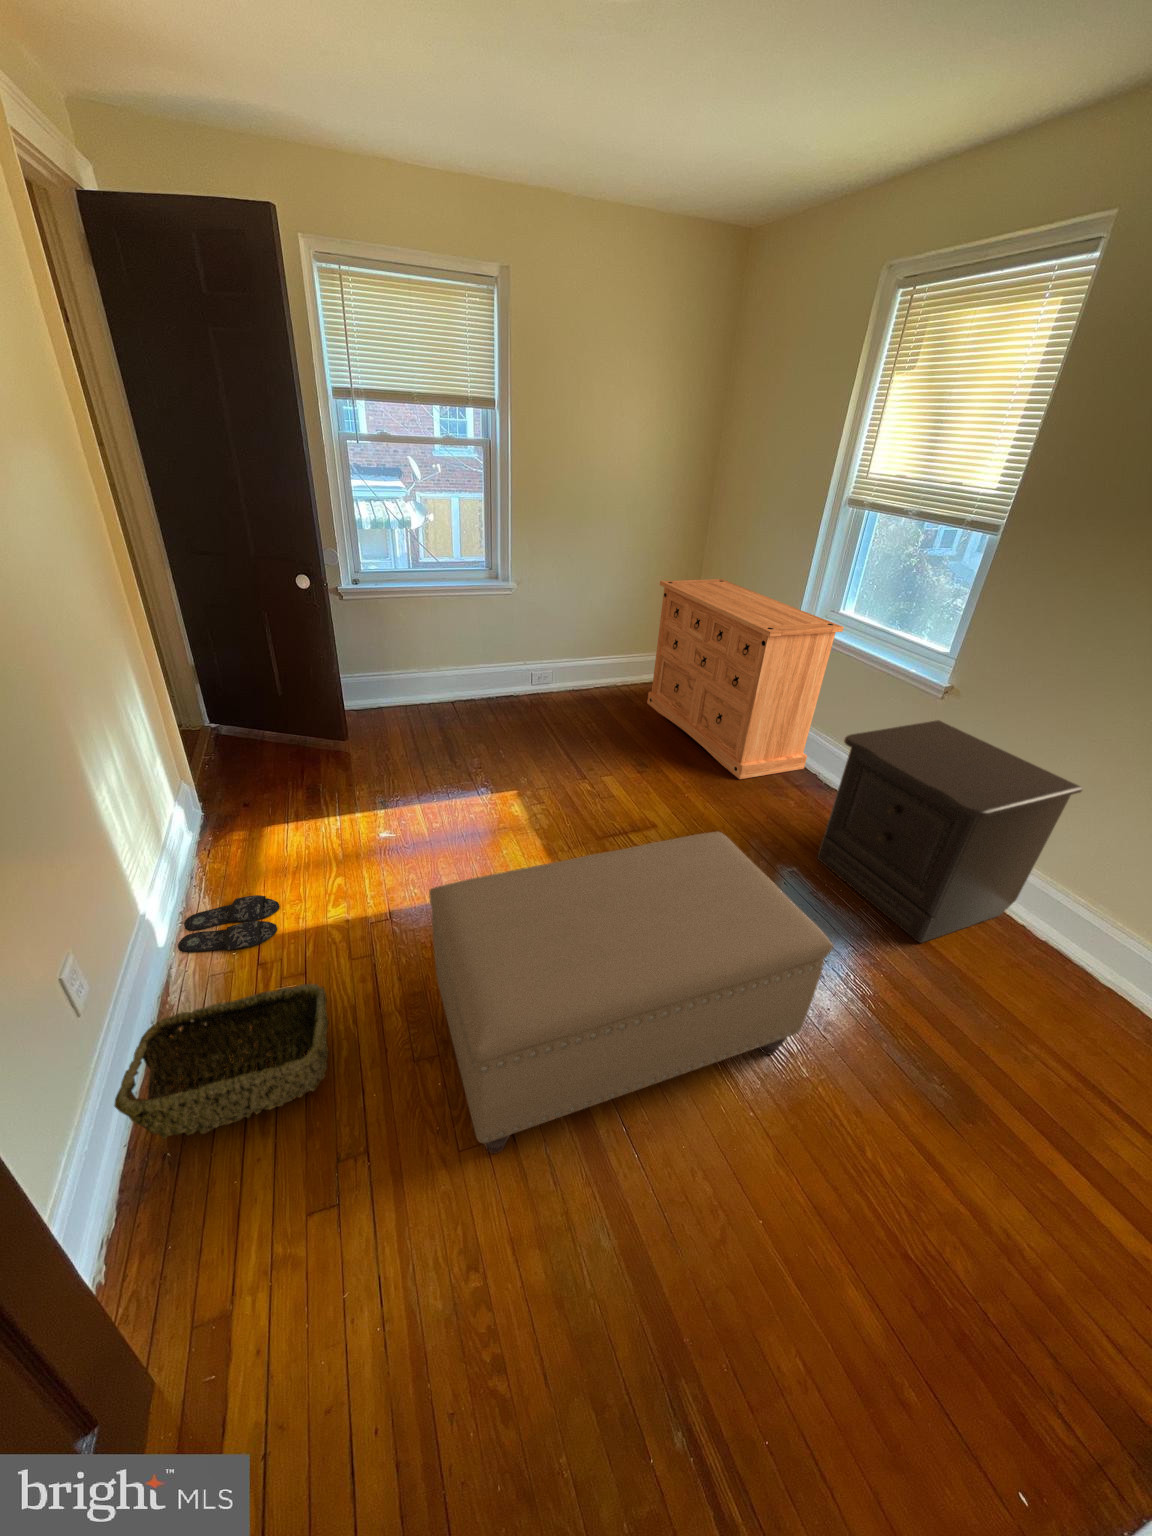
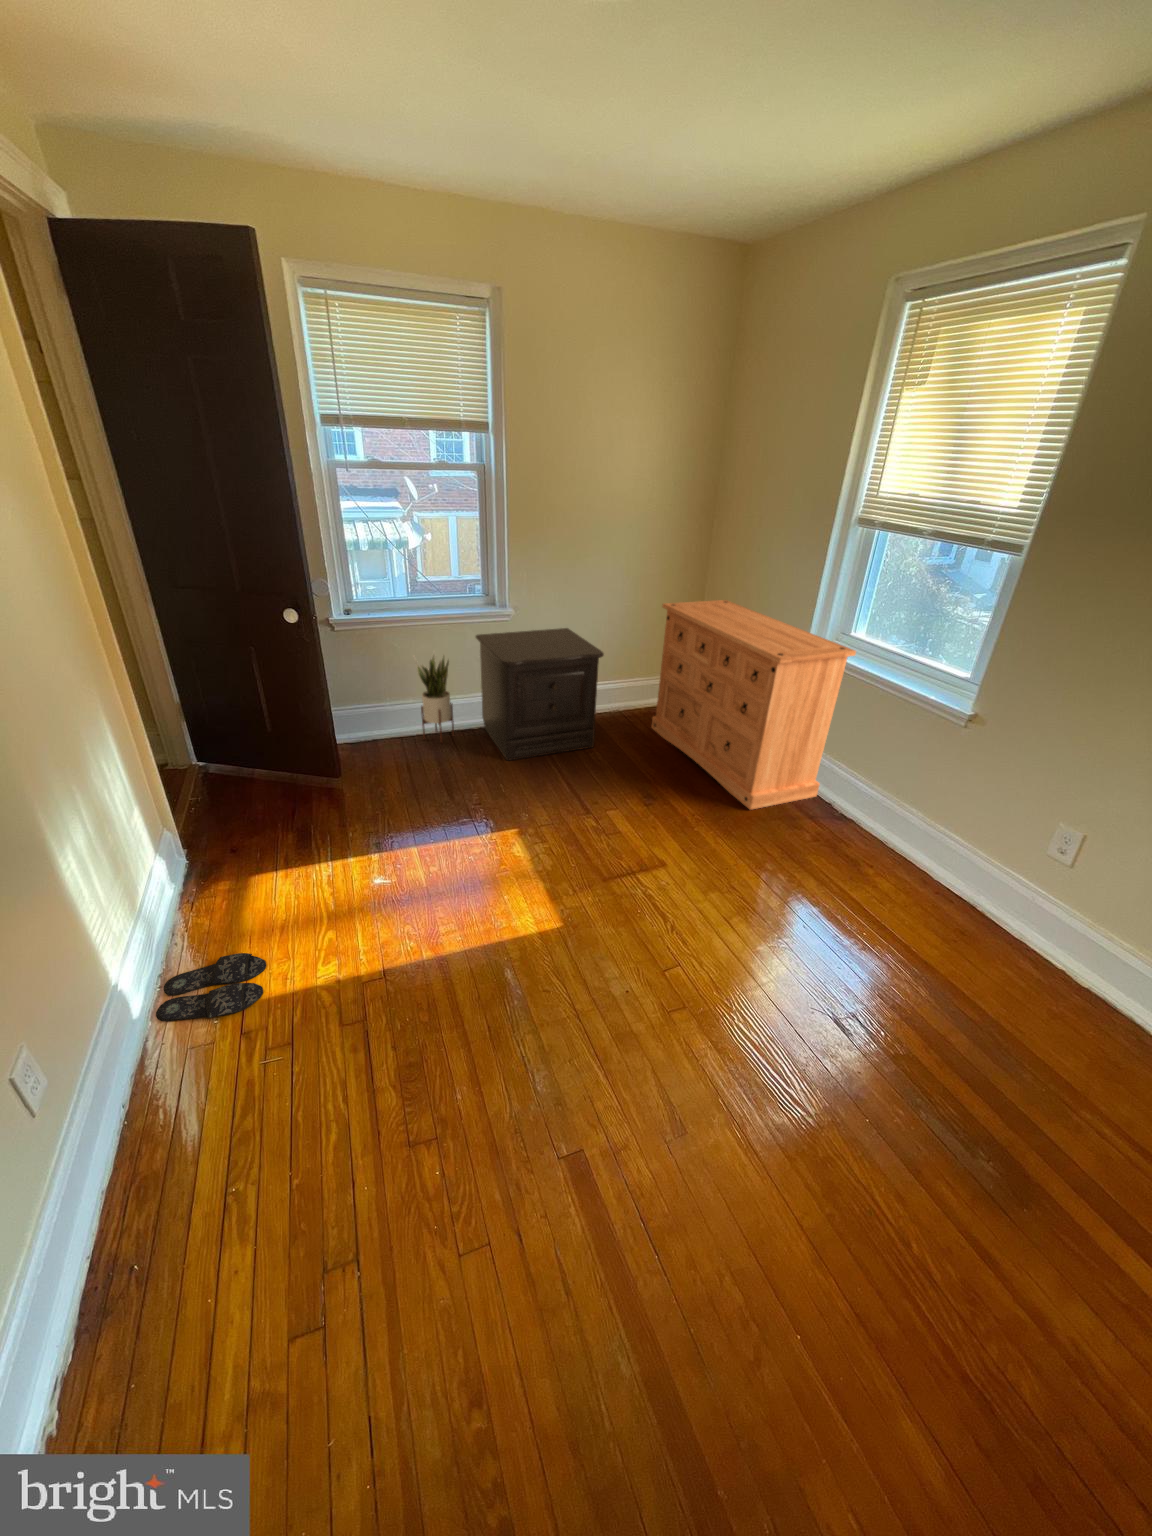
potted plant: none [418,622,456,714] -> present [414,652,454,742]
nightstand: present [817,720,1082,943] -> present [476,628,604,760]
ottoman: present [429,832,833,1154] -> none [424,882,869,1260]
woven basket: present [114,984,329,1140] -> none [71,1063,315,1257]

